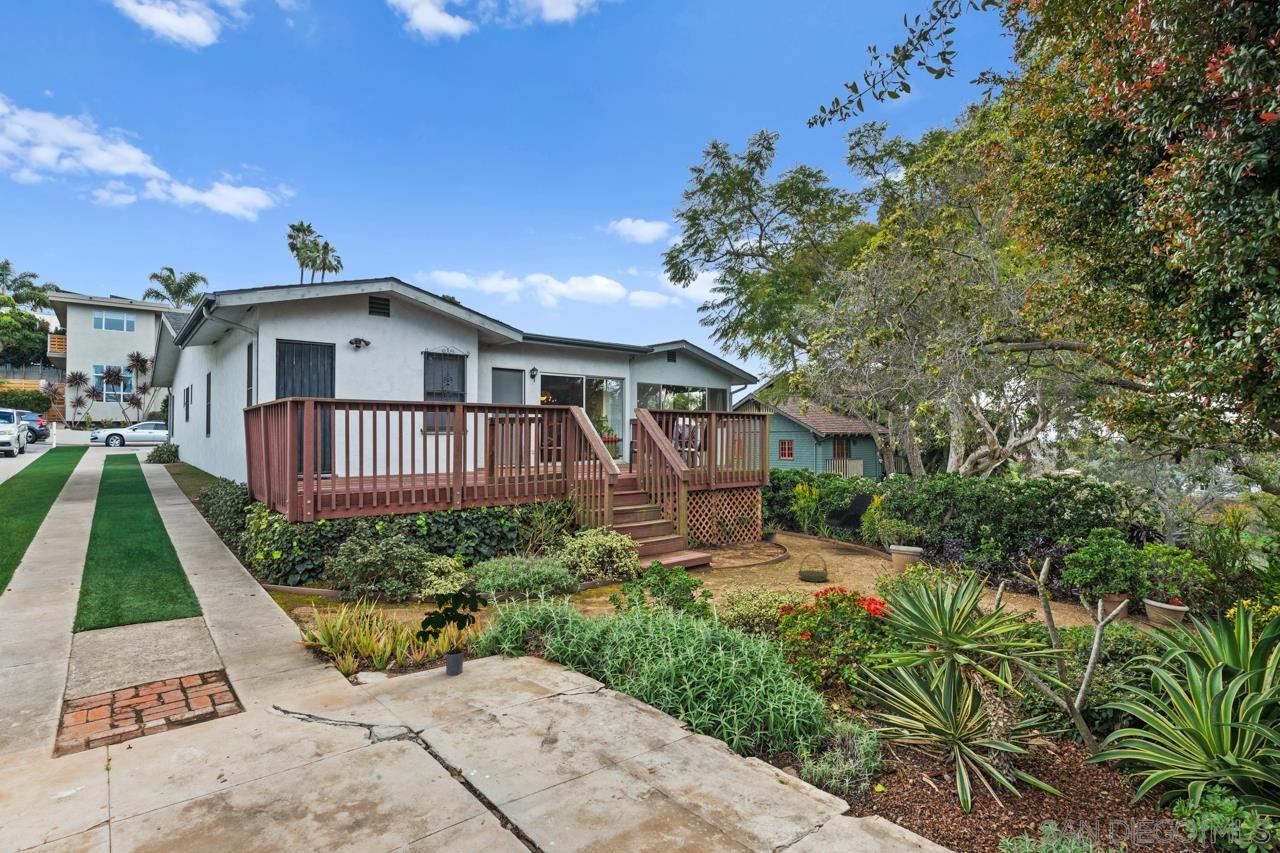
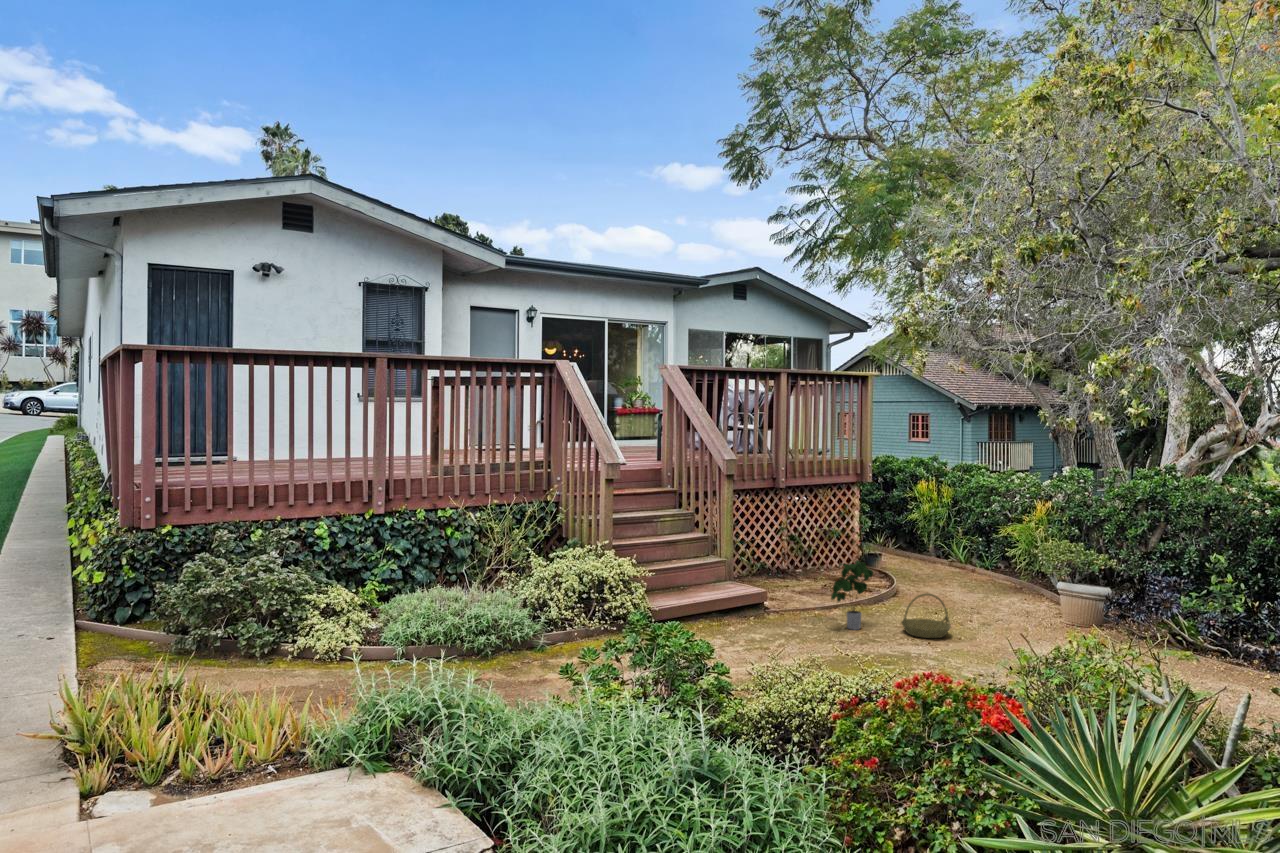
chair: present [822,493,872,553] -> none [949,496,1033,591]
potted plant: present [416,588,488,675] -> present [831,560,873,630]

